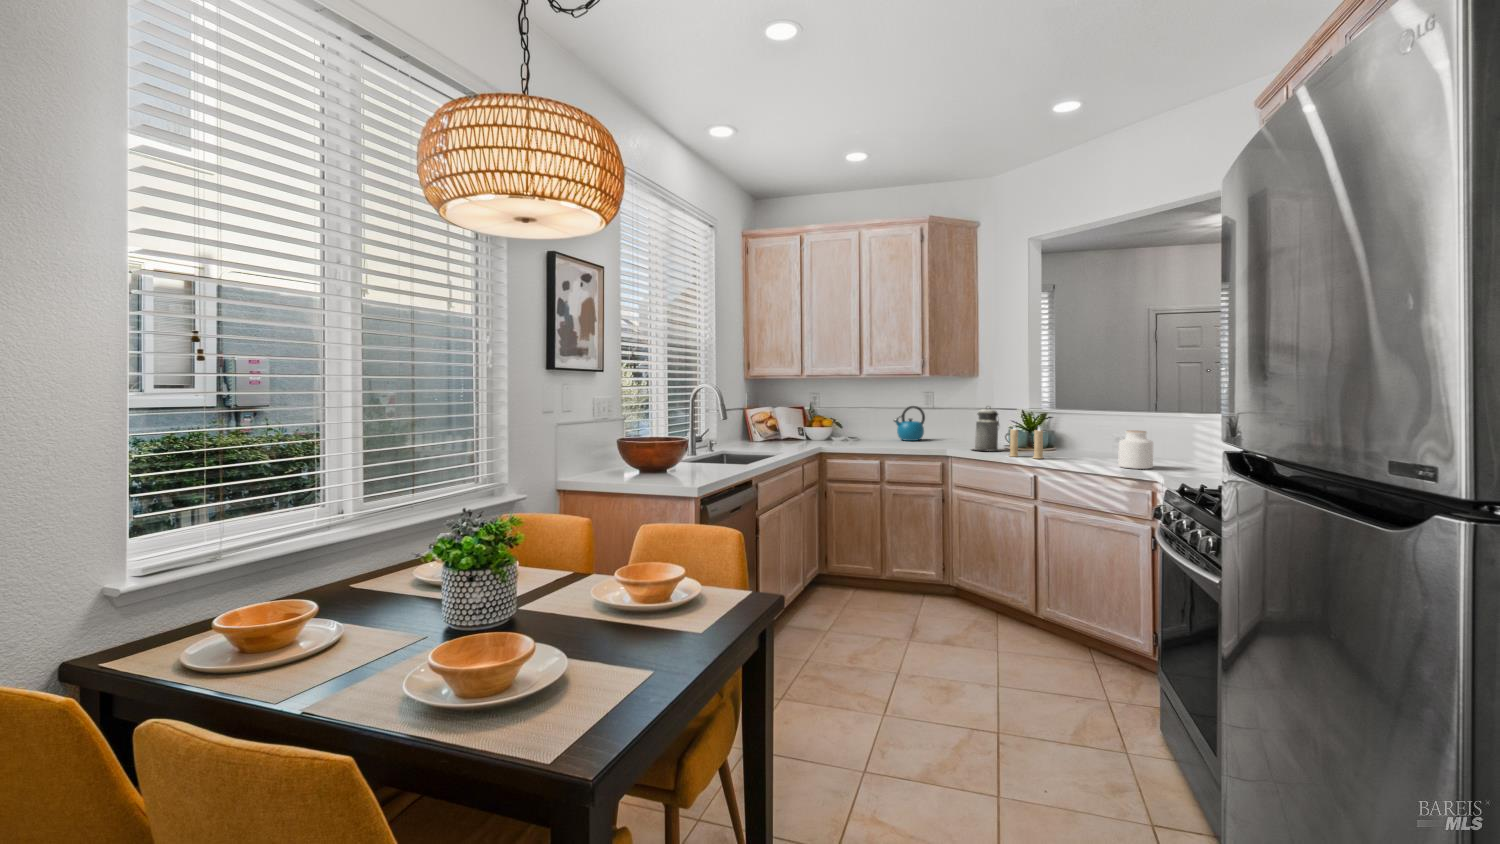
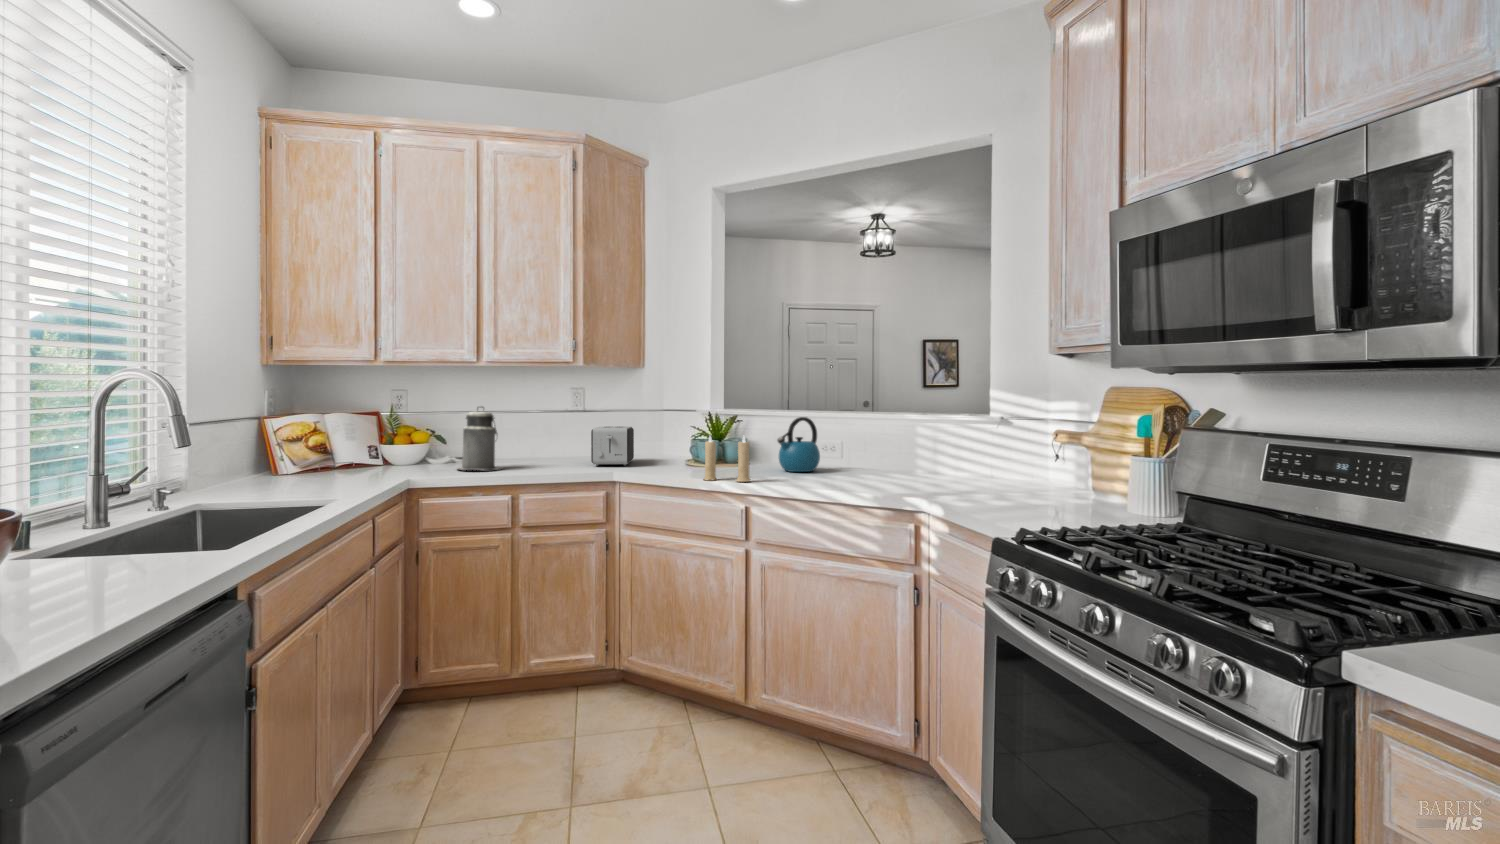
kettle: present [894,406,925,441] -> present [777,417,820,472]
canister: present [974,409,1002,451] -> present [459,407,502,470]
toaster: none [935,417,968,445] -> present [591,426,634,466]
jar: present [1118,431,1153,469] -> none [849,440,890,491]

